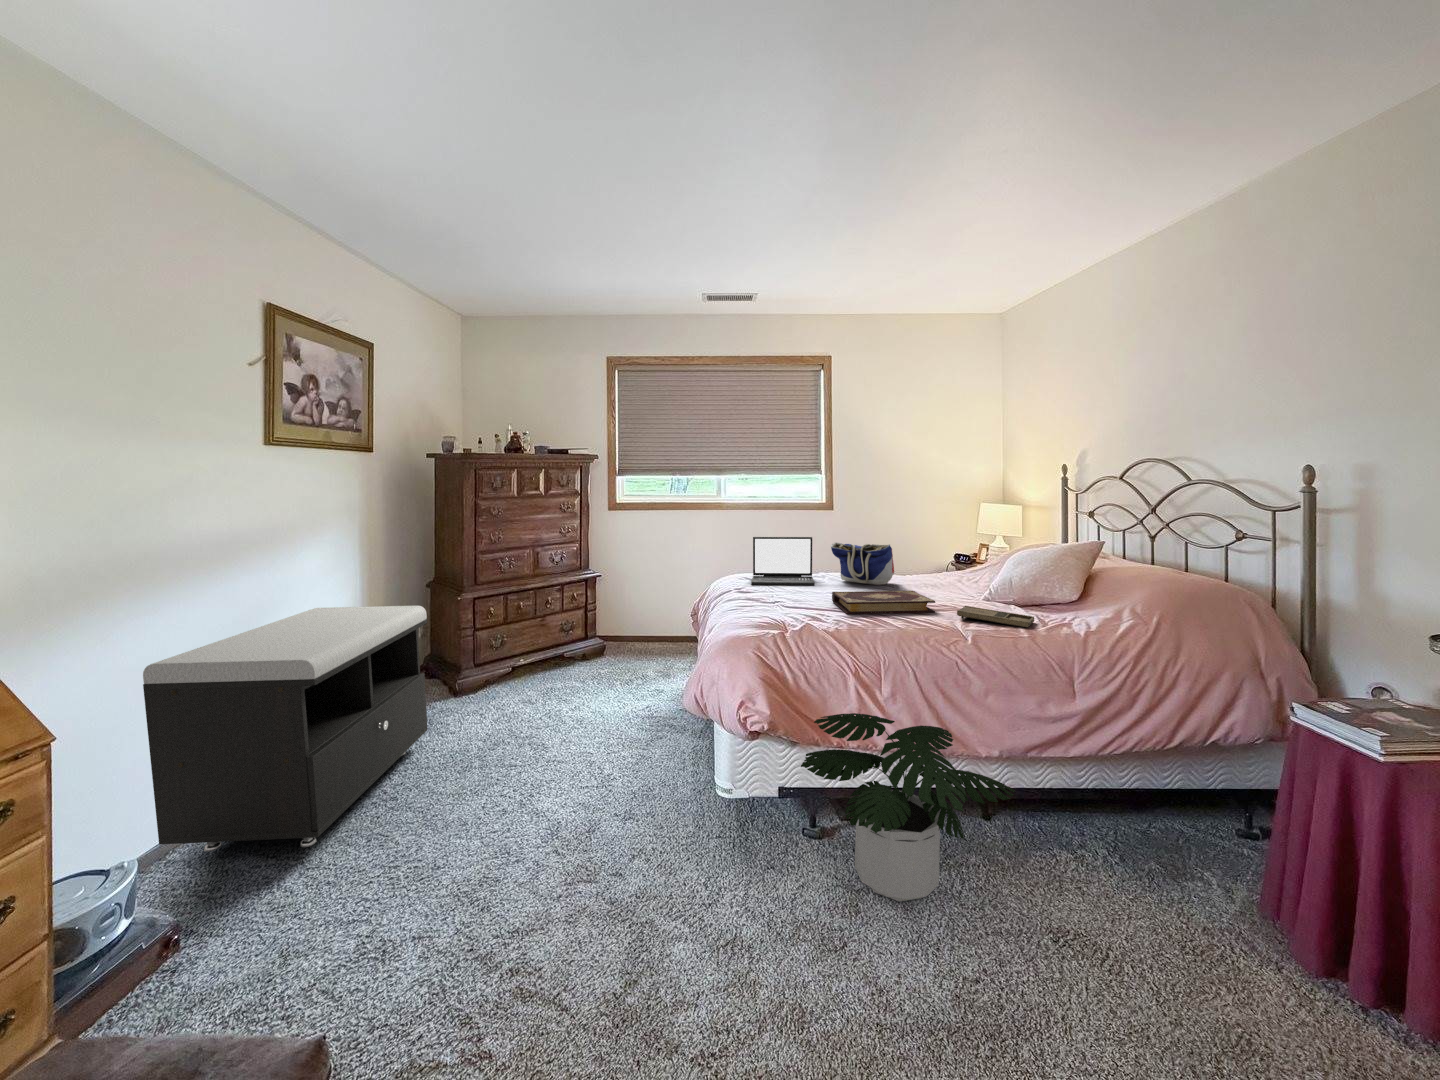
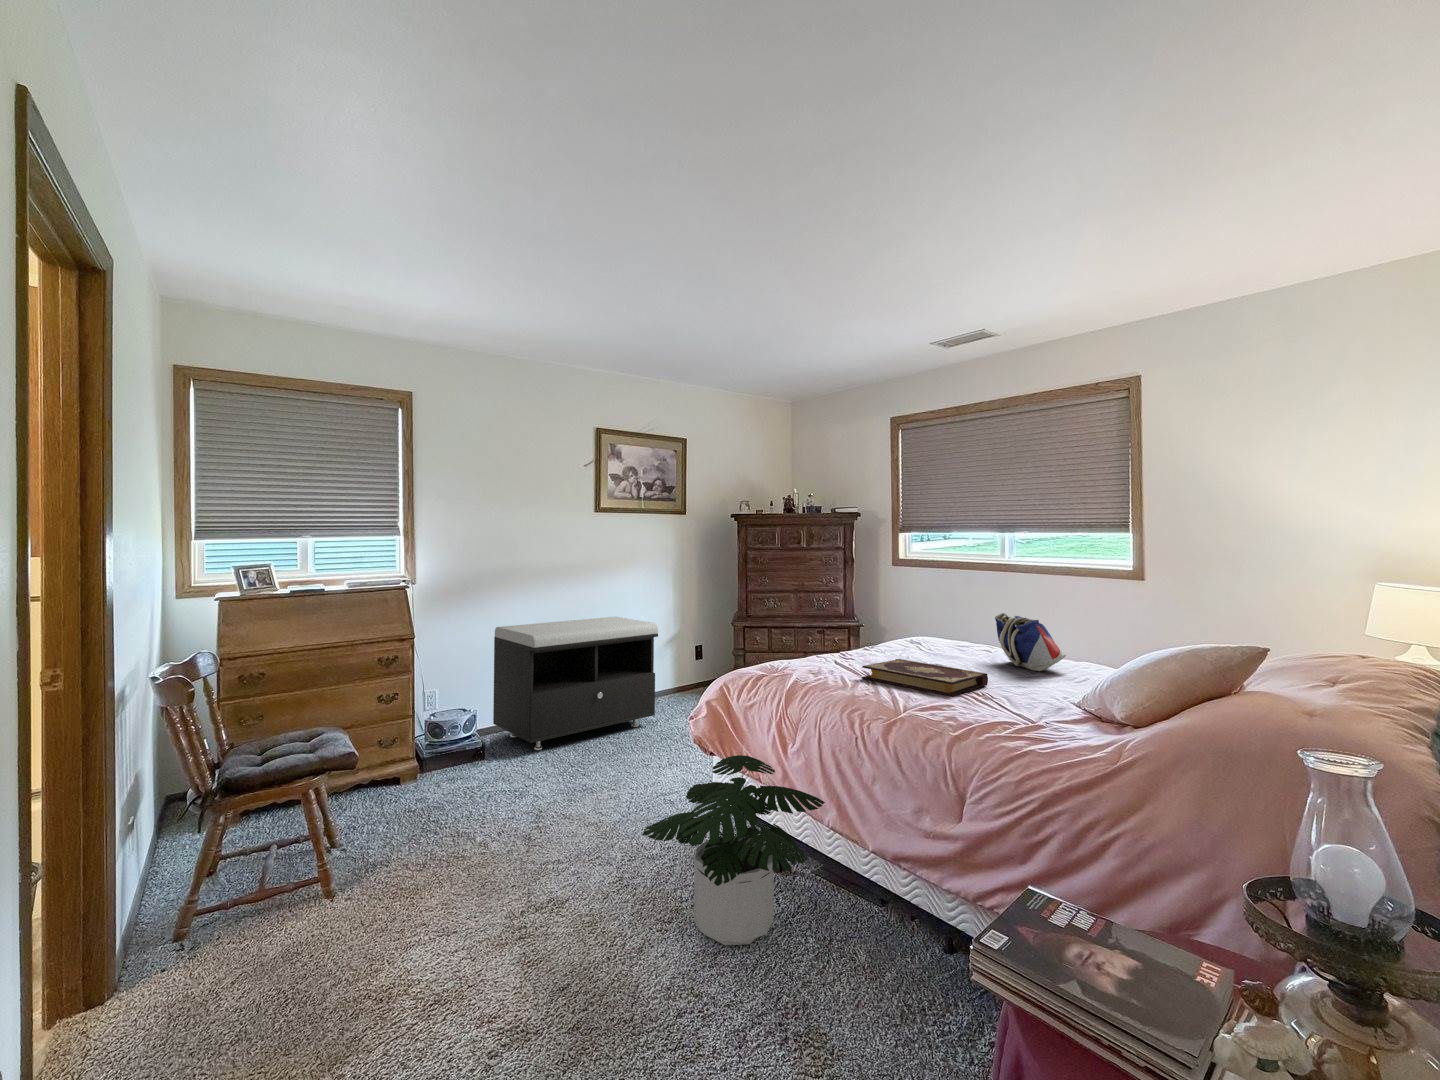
laptop: present [751,537,814,585] -> none [902,599,989,659]
tray: present [957,606,1034,627] -> none [940,693,1012,726]

